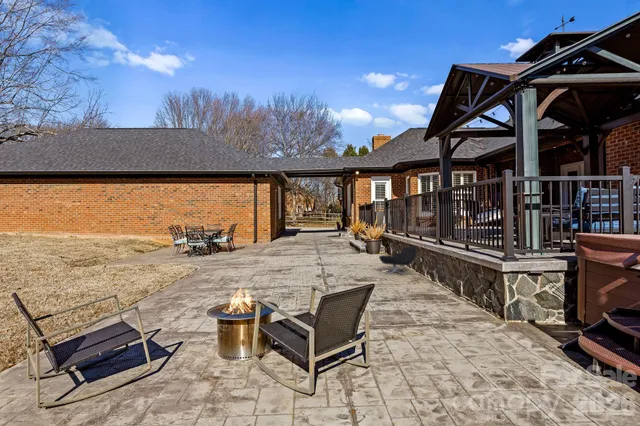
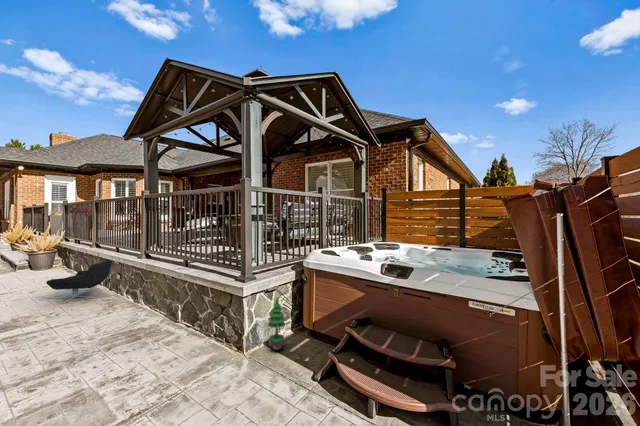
potted tree: none [528,278,548,328] -> present [267,298,286,350]

